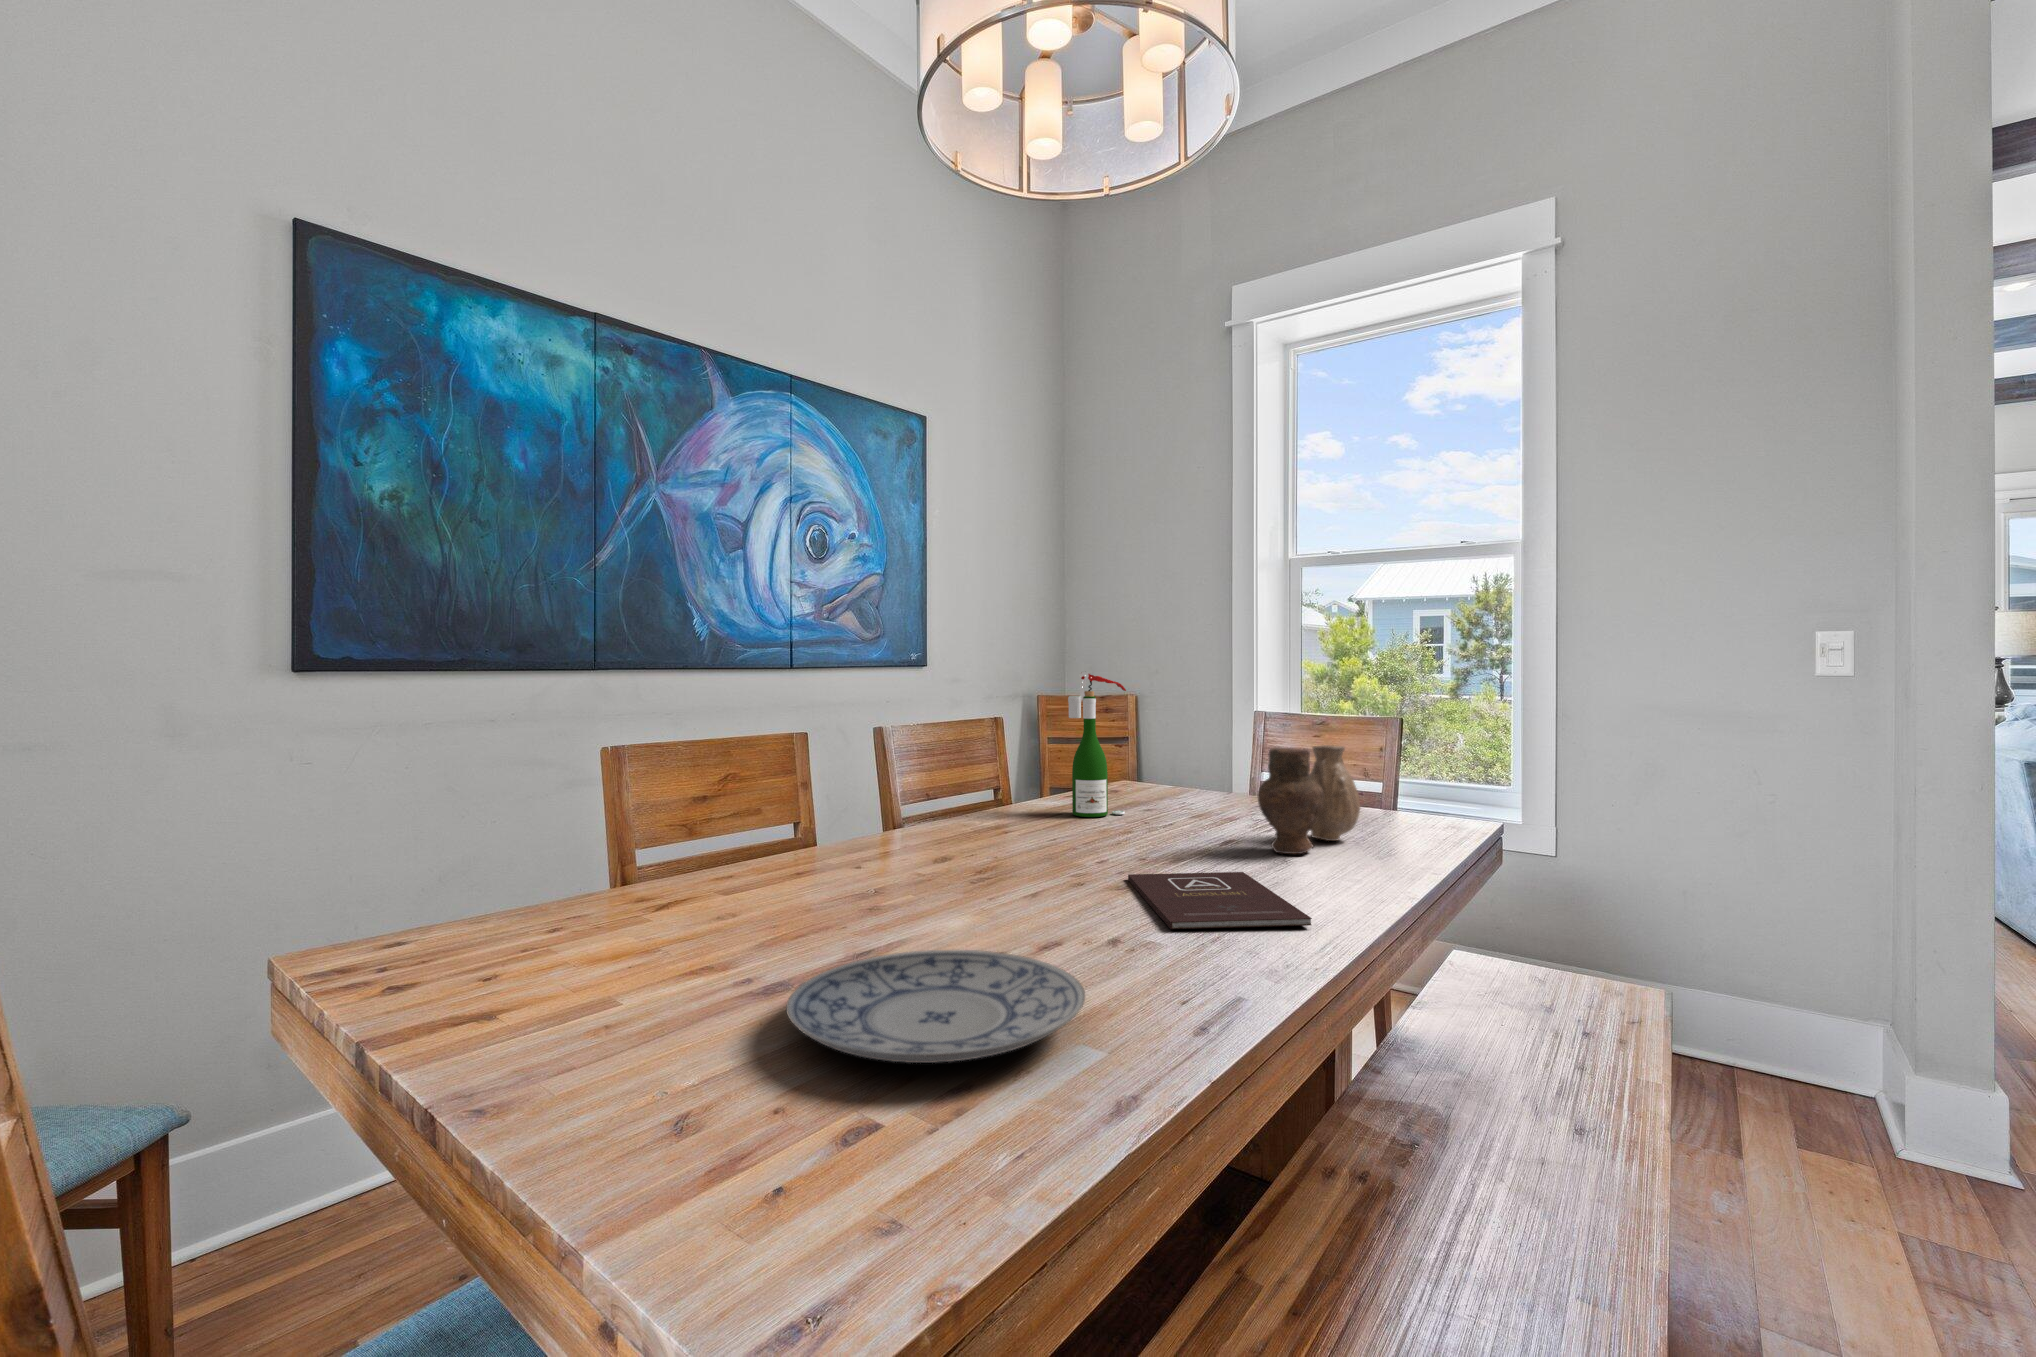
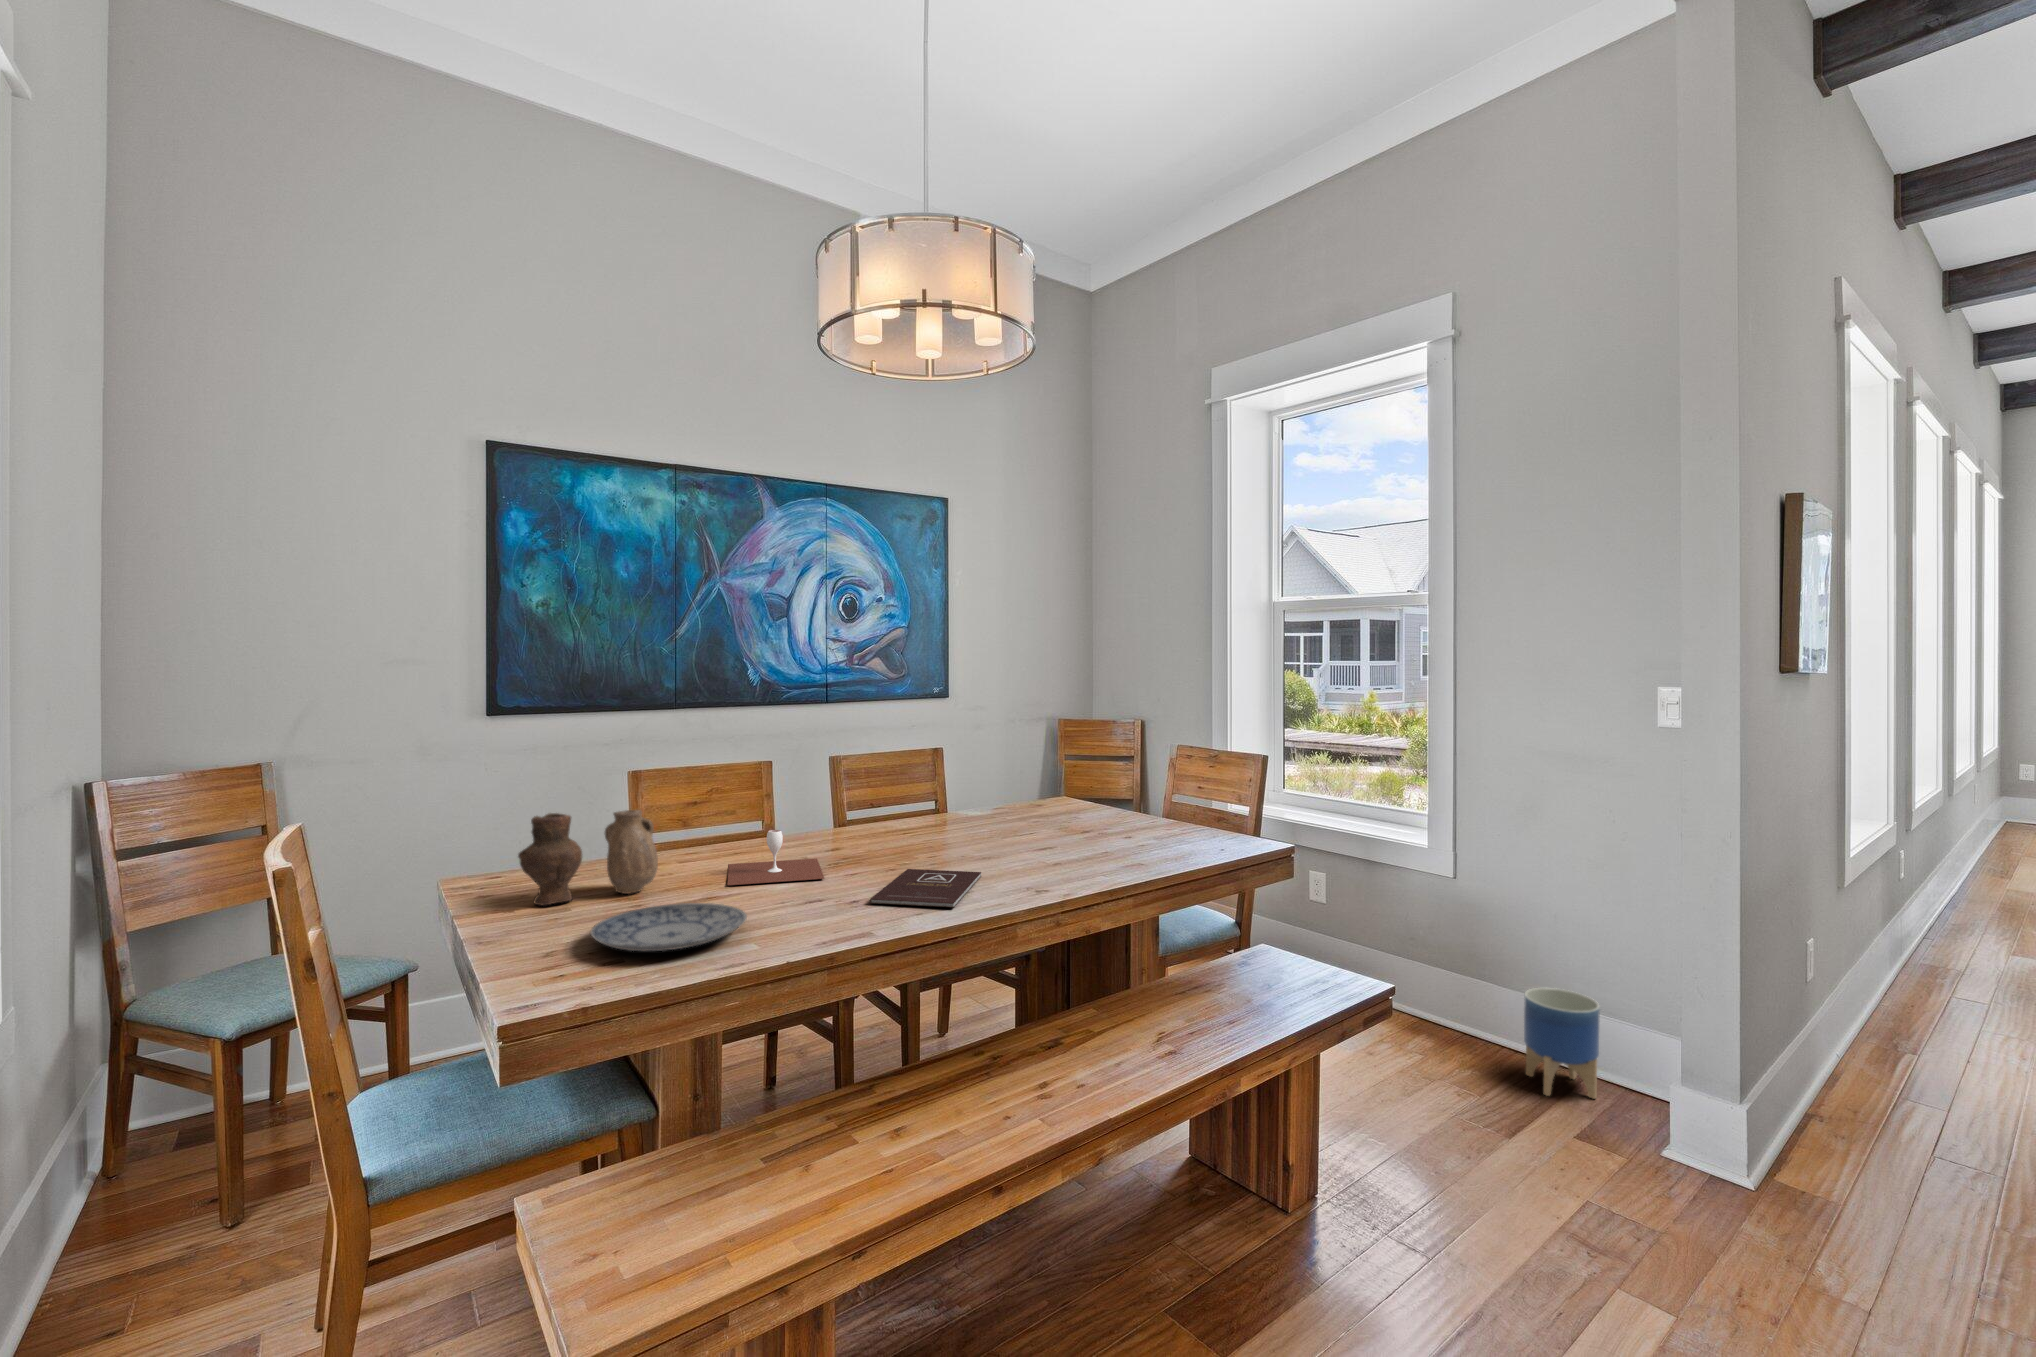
wine bottle: present [1068,671,1126,817] -> none [961,721,1001,826]
vase: present [1258,745,1361,854] -> present [518,810,658,906]
wine glass: none [830,823,1027,919] -> present [728,830,824,885]
planter: none [1706,975,1801,1102] -> present [1524,988,1600,1099]

